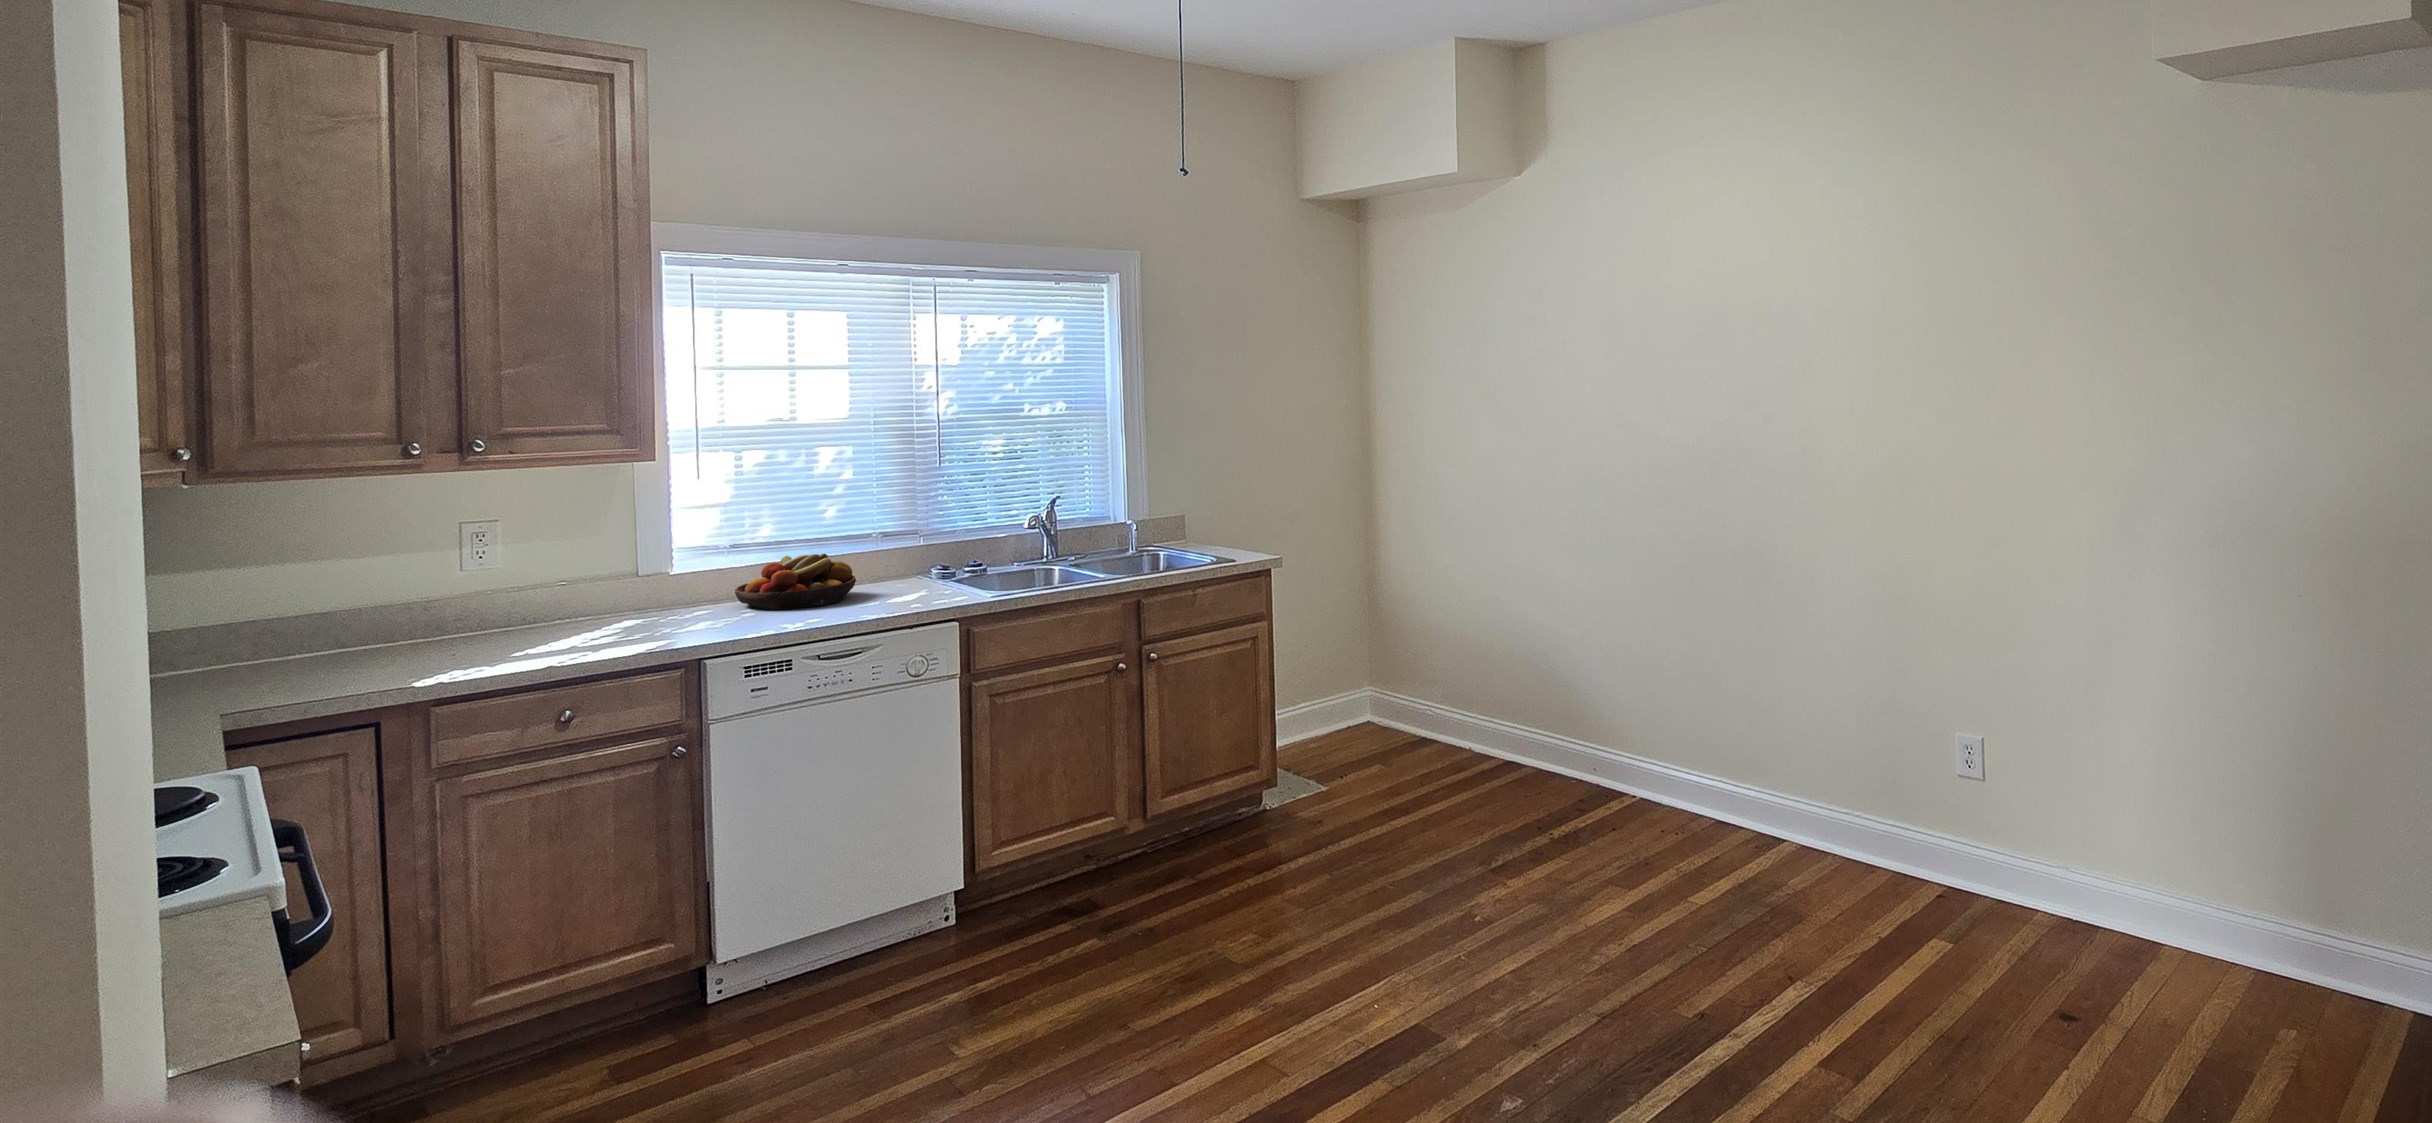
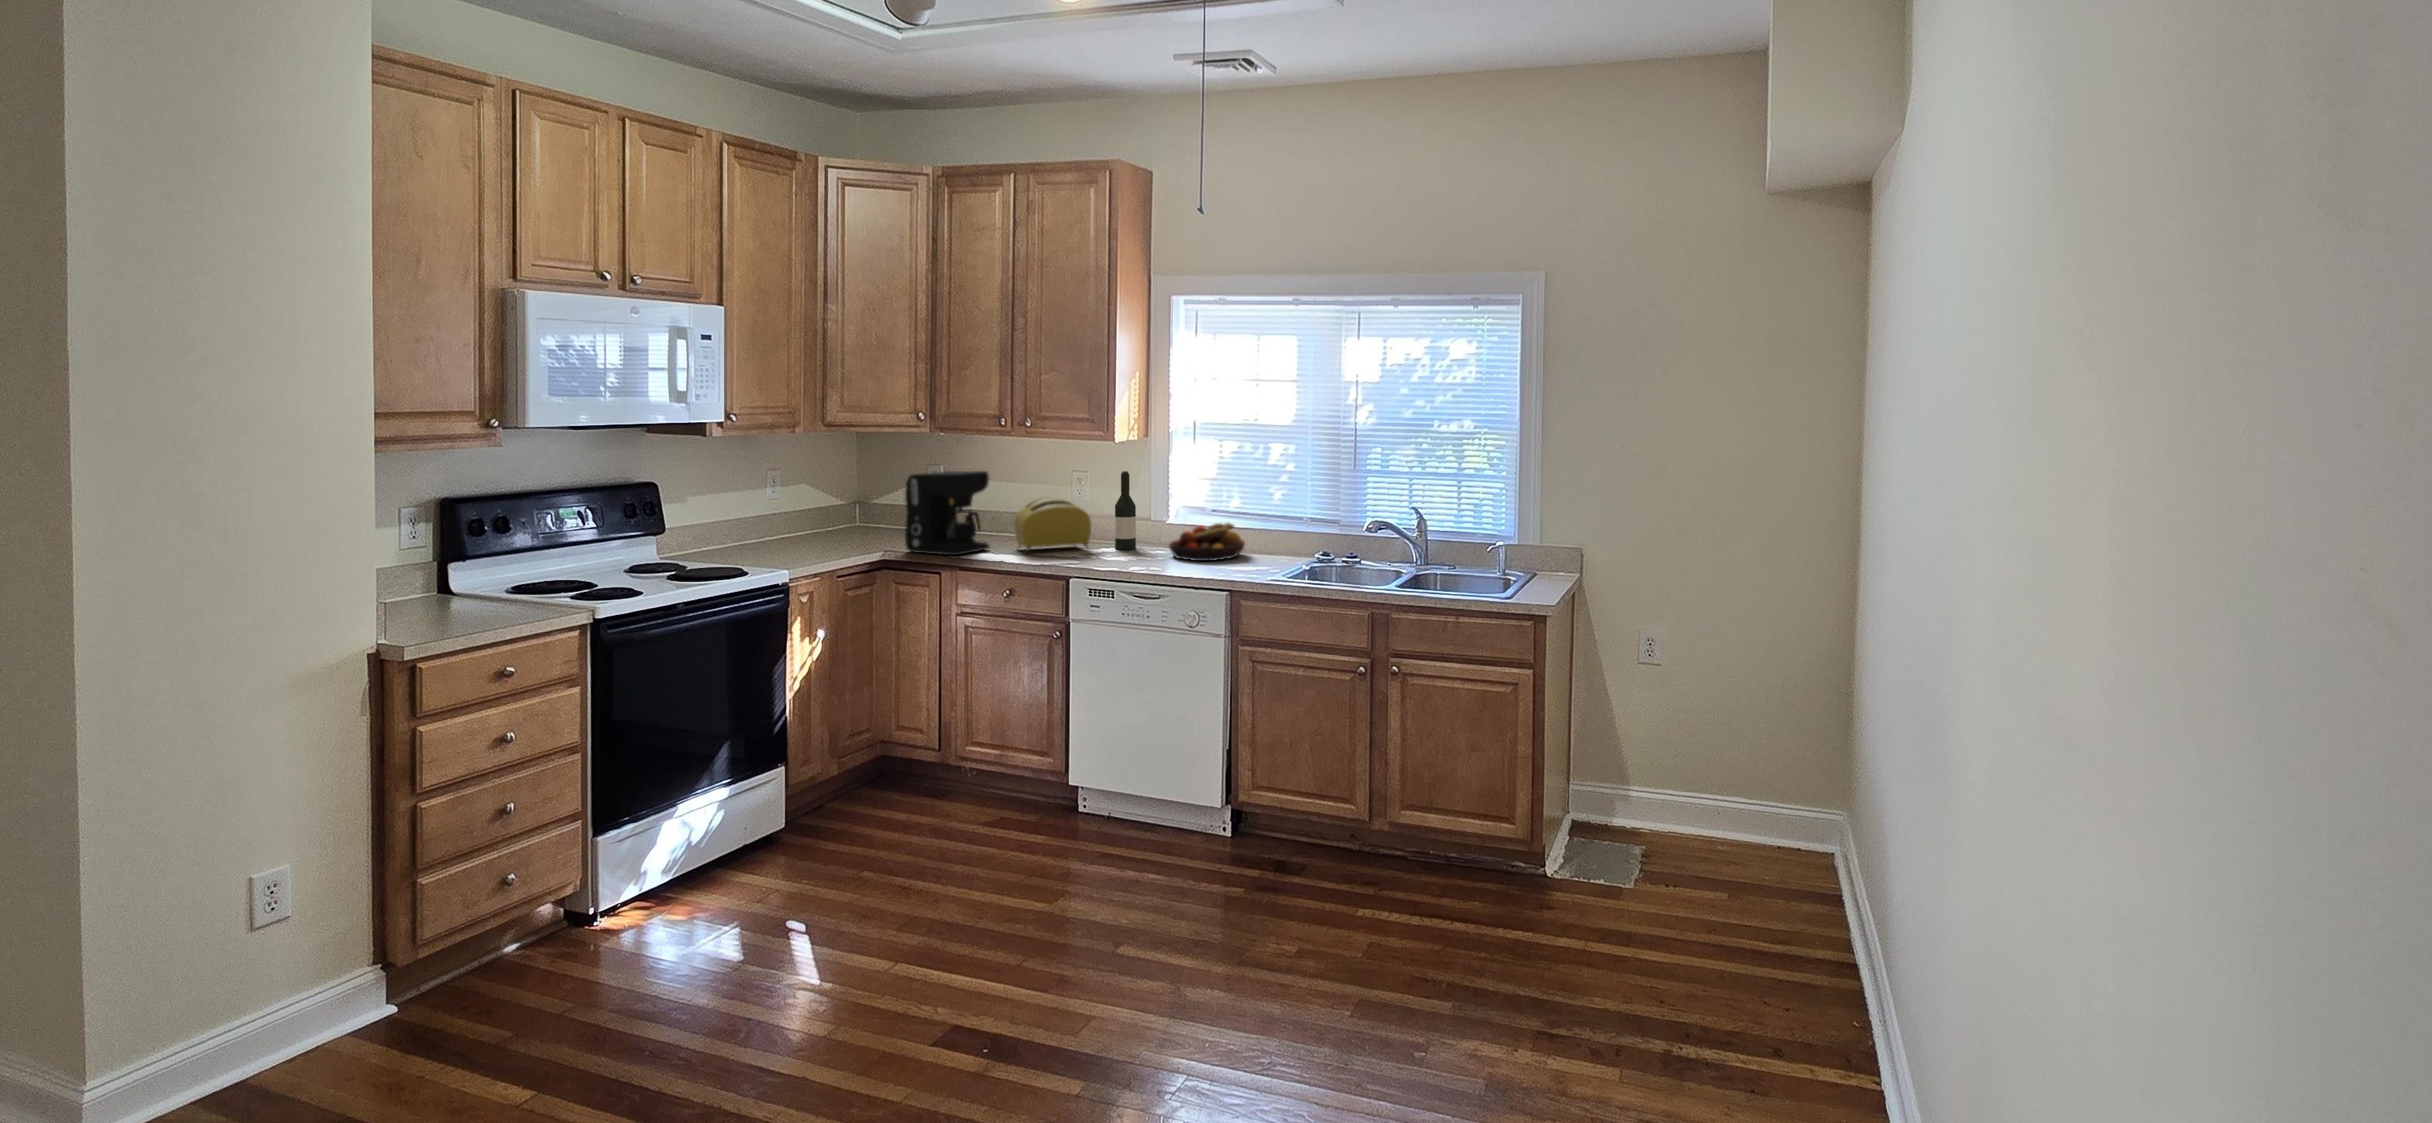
wine bottle: none [616,502,656,622] -> present [1115,471,1136,550]
coffee maker: none [243,527,434,696] -> present [905,471,990,555]
toaster: none [448,559,600,654] -> present [1014,498,1091,551]

